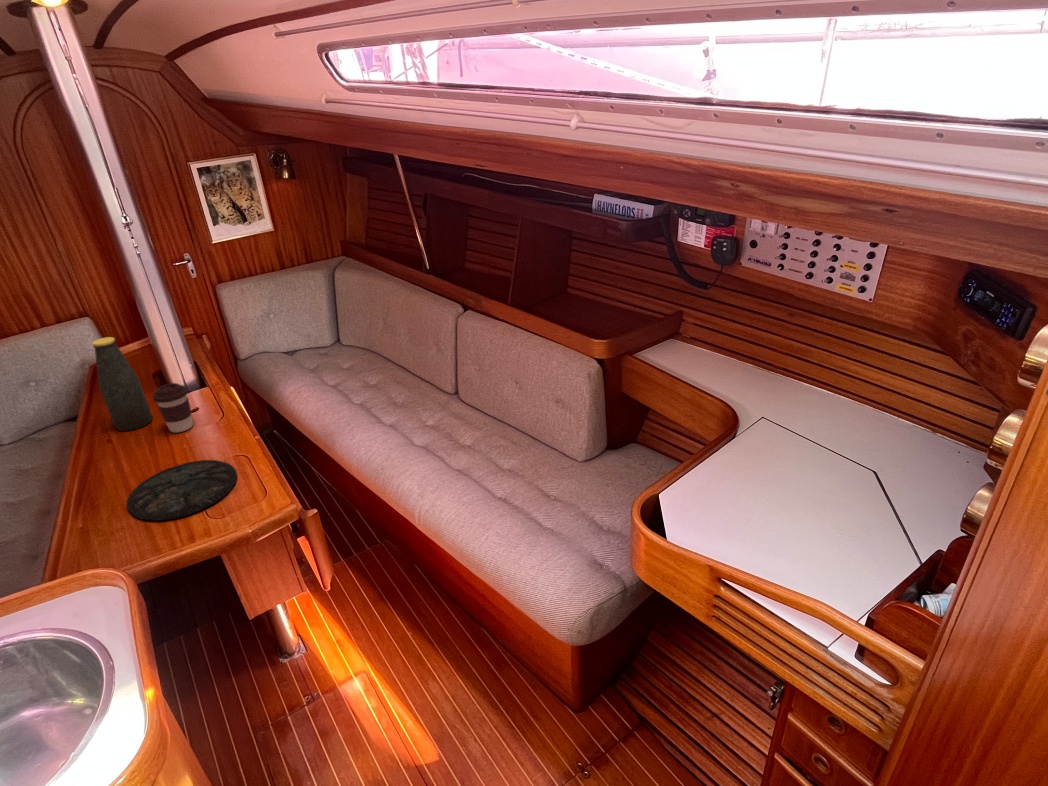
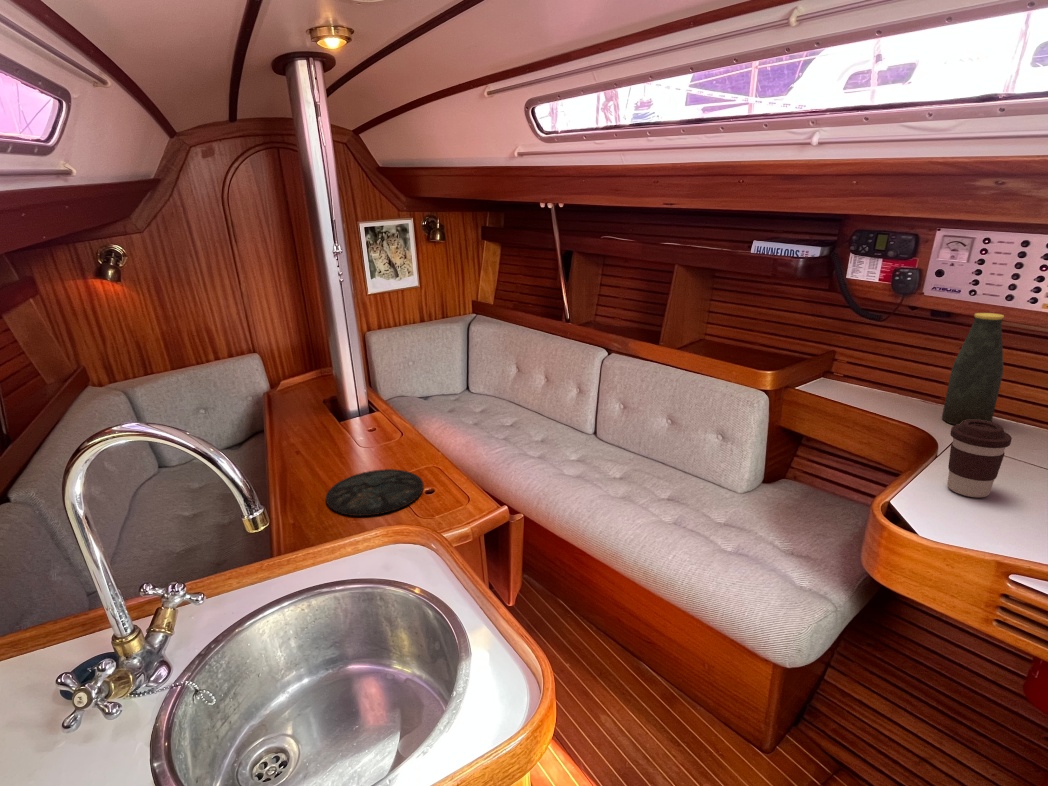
bottle: present [92,337,152,431] -> present [942,313,1004,425]
coffee cup: present [153,383,193,432] -> present [948,420,1012,497]

